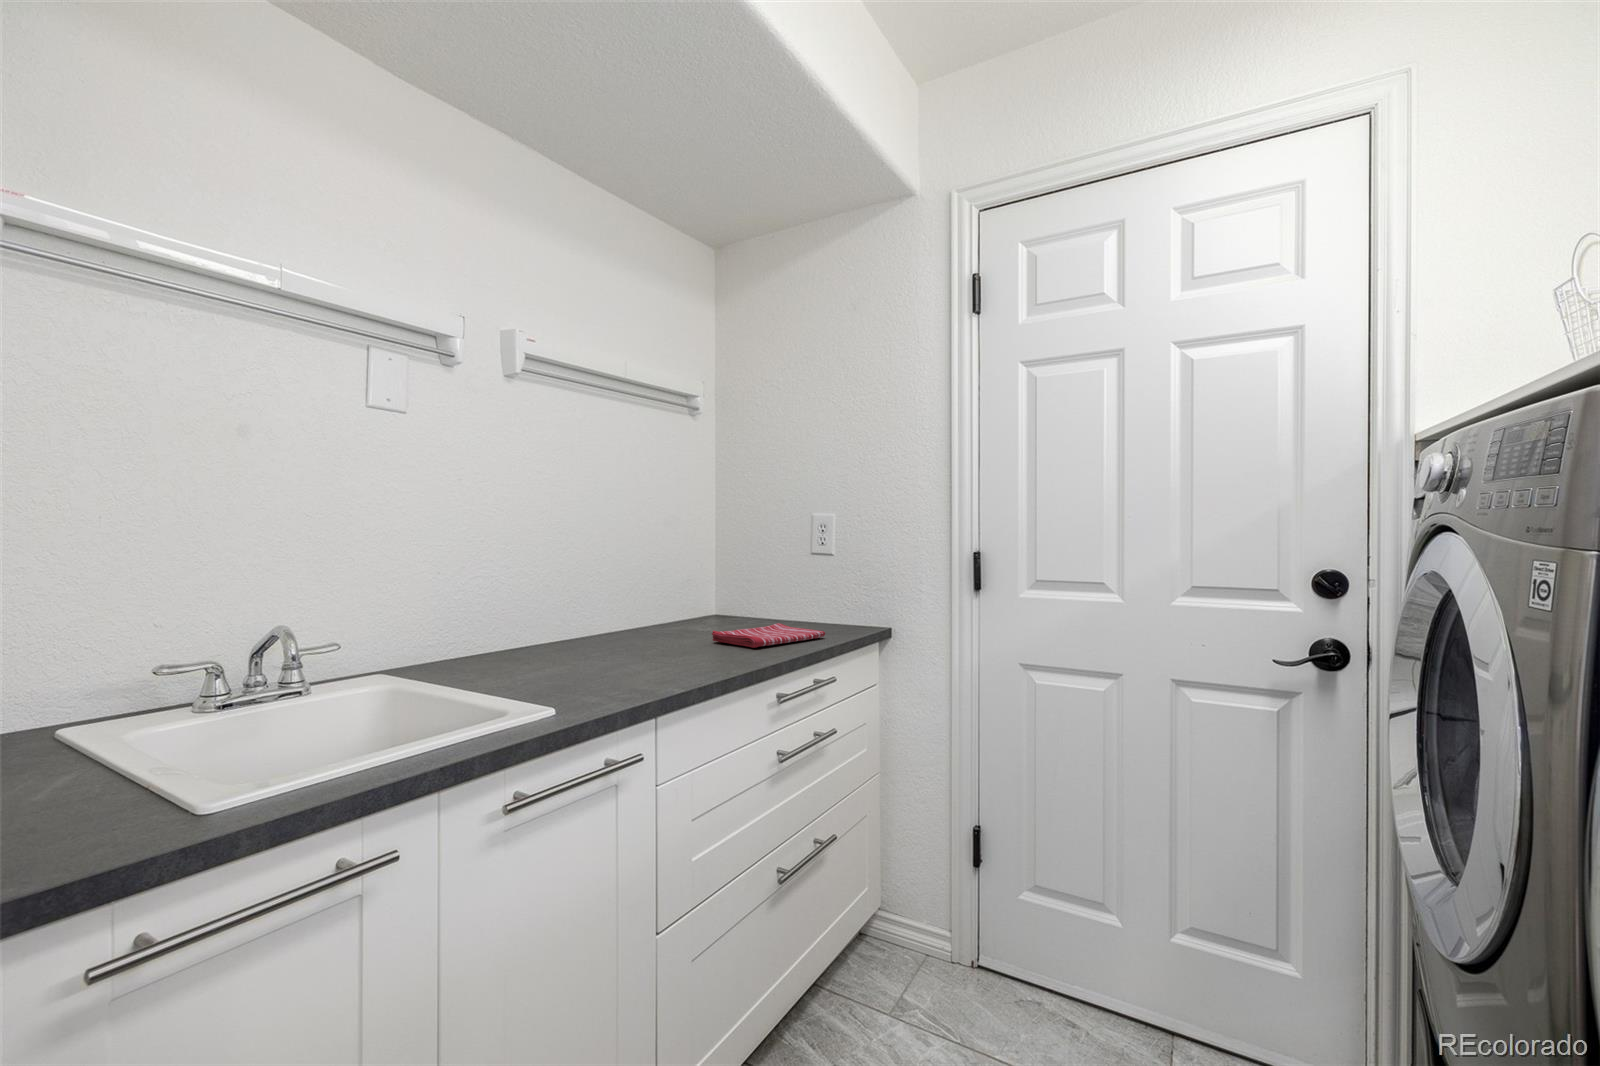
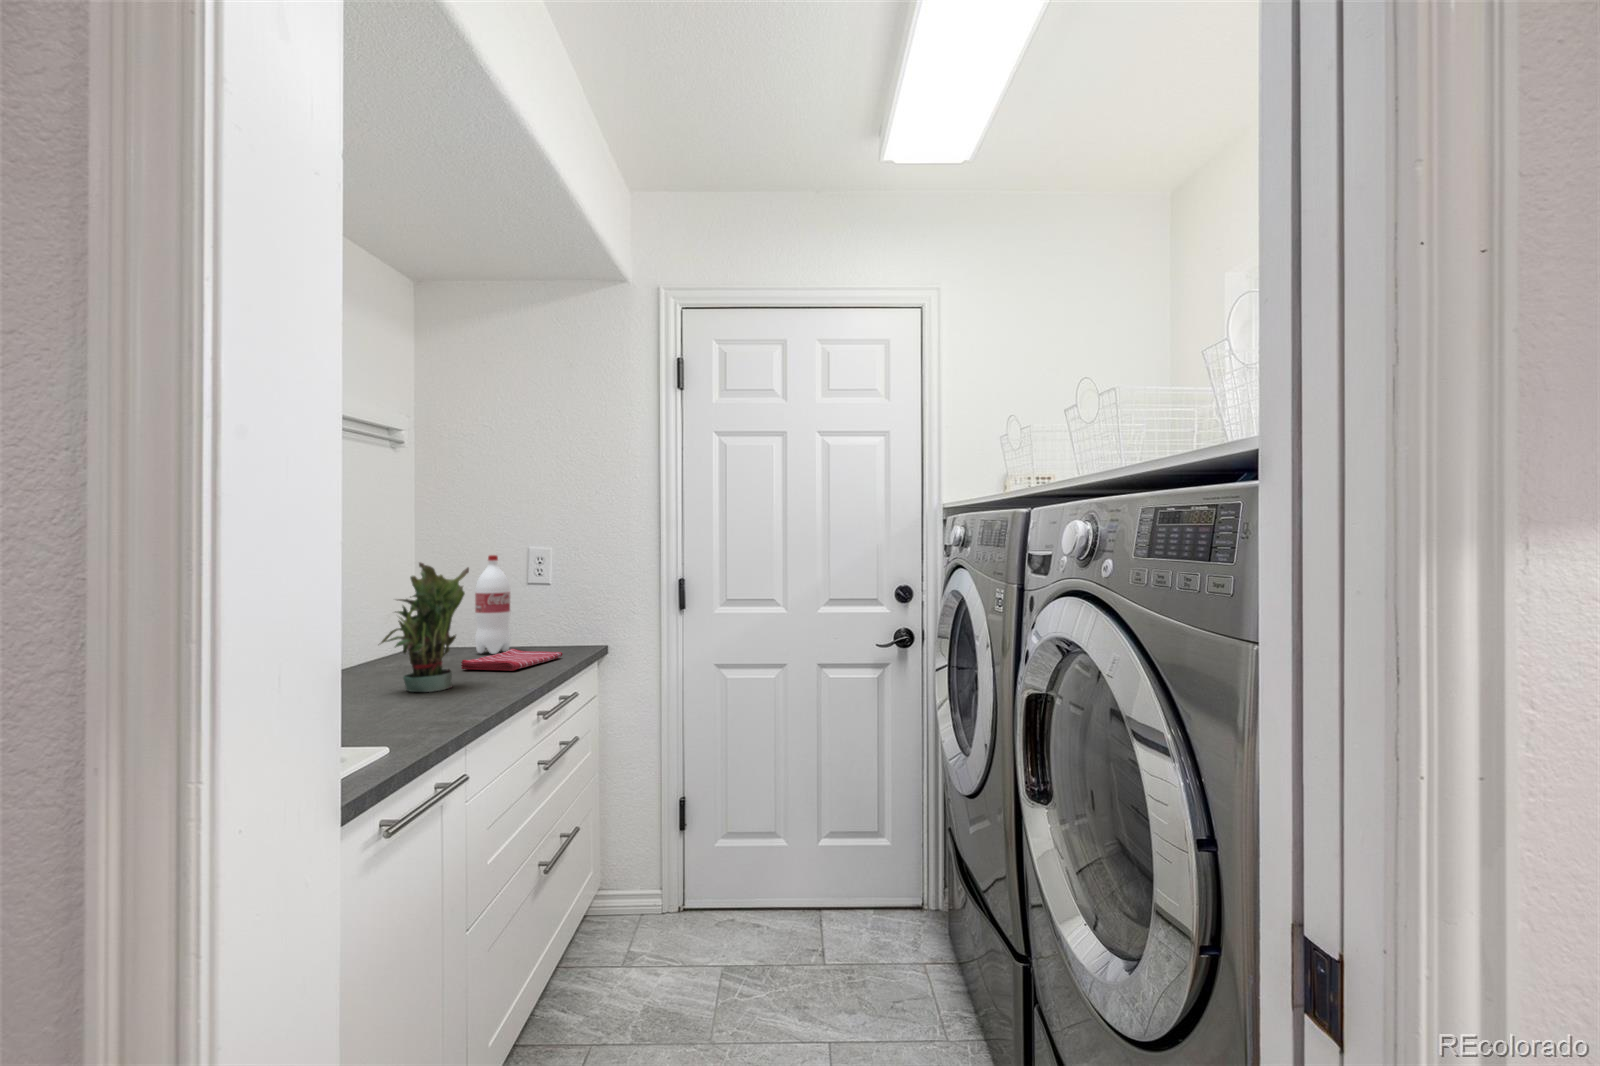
potted plant: none [600,515,689,663] -> present [381,563,469,692]
bottle: none [753,521,788,628] -> present [475,555,511,654]

